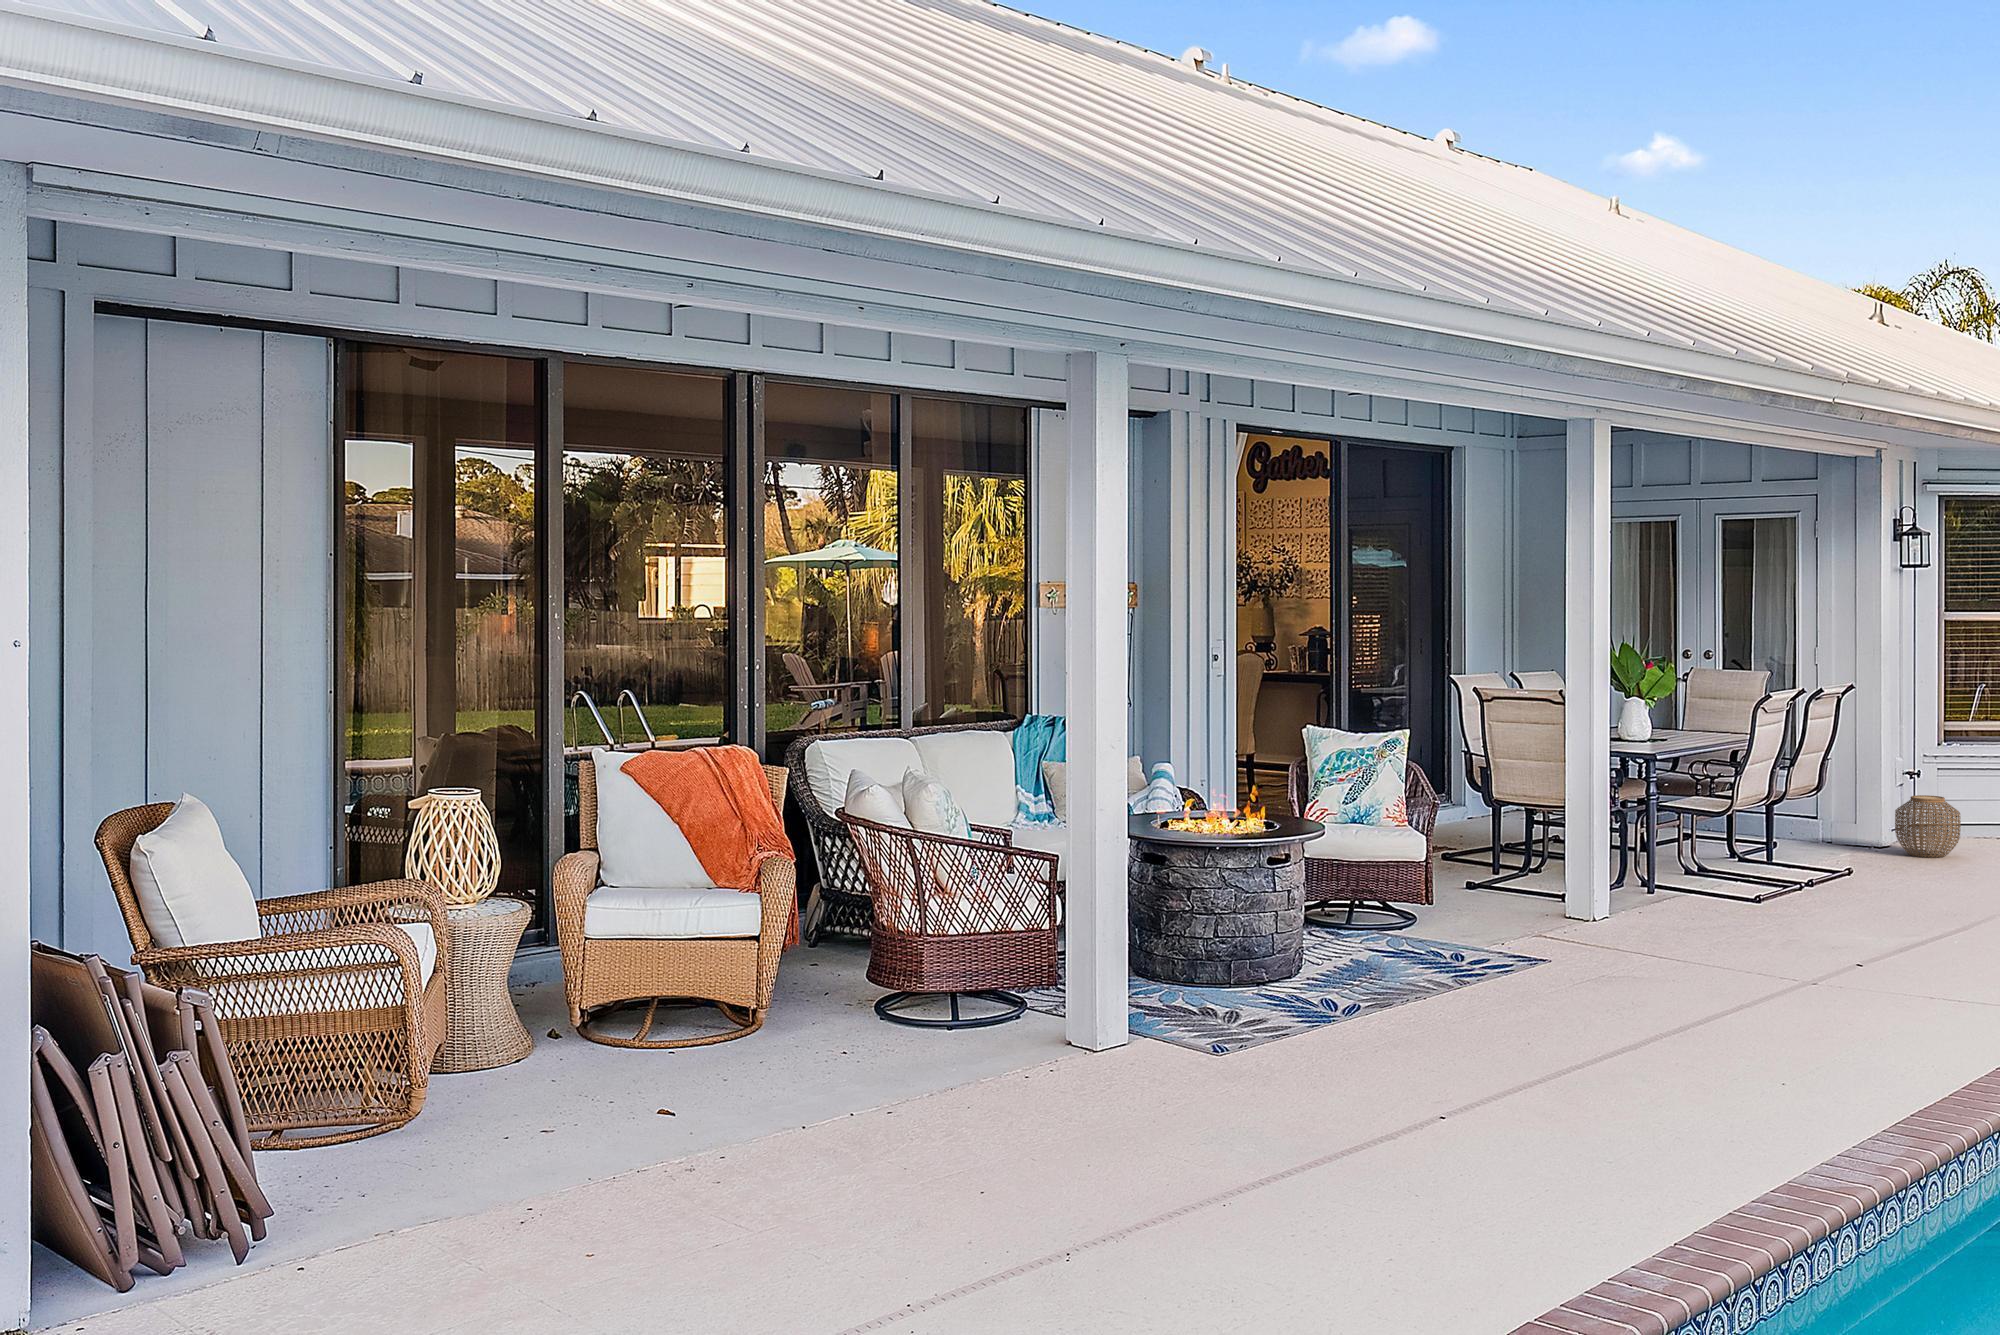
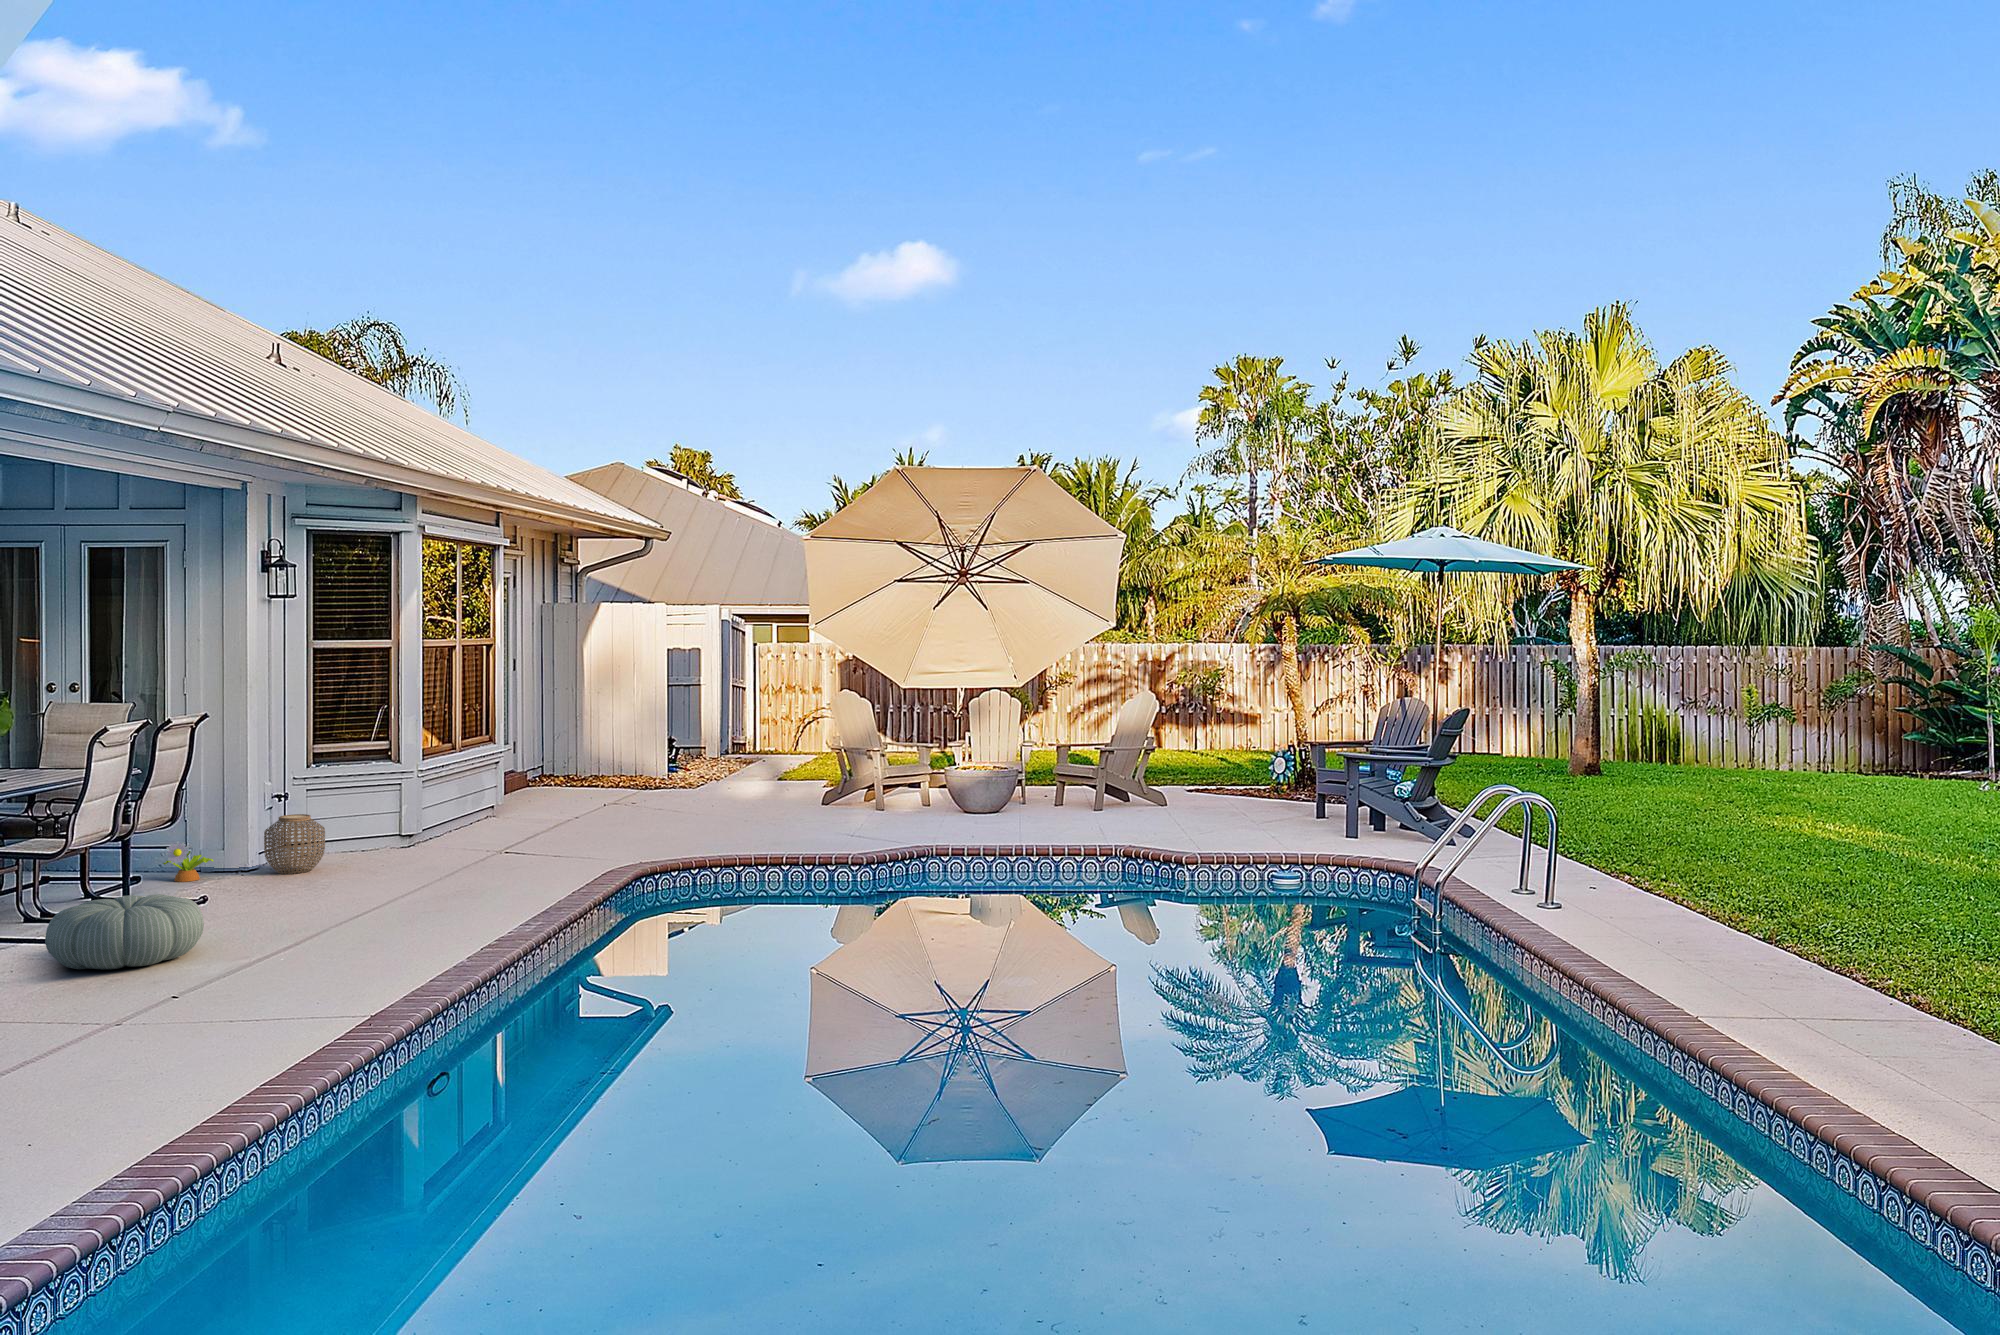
decorative plant: none [1796,811,1846,853] -> present [163,841,213,882]
pouf: none [1729,853,1863,918] -> present [45,894,204,970]

